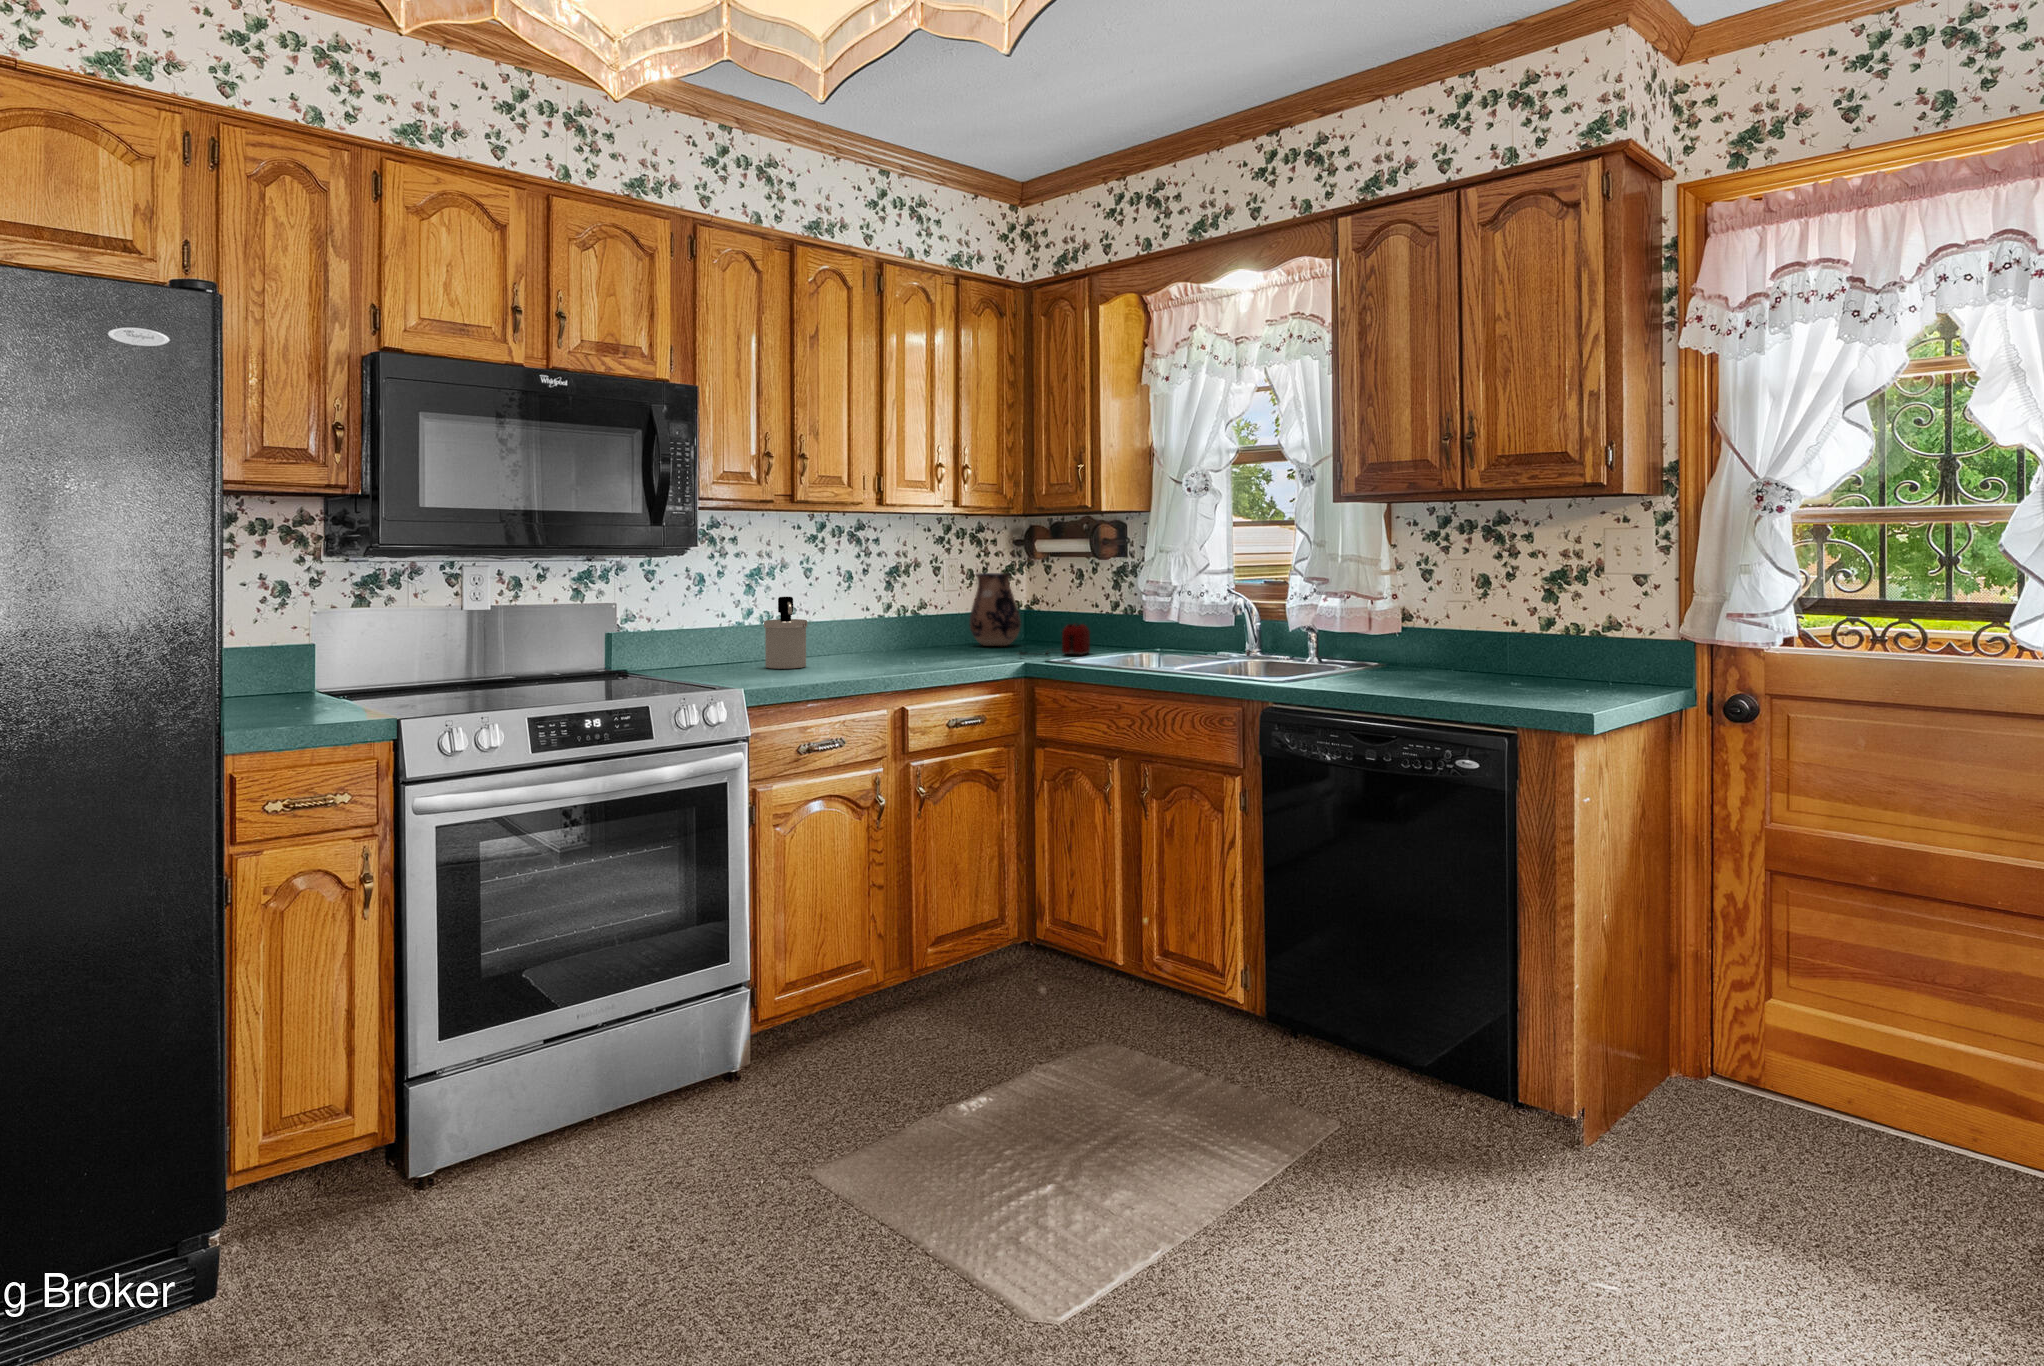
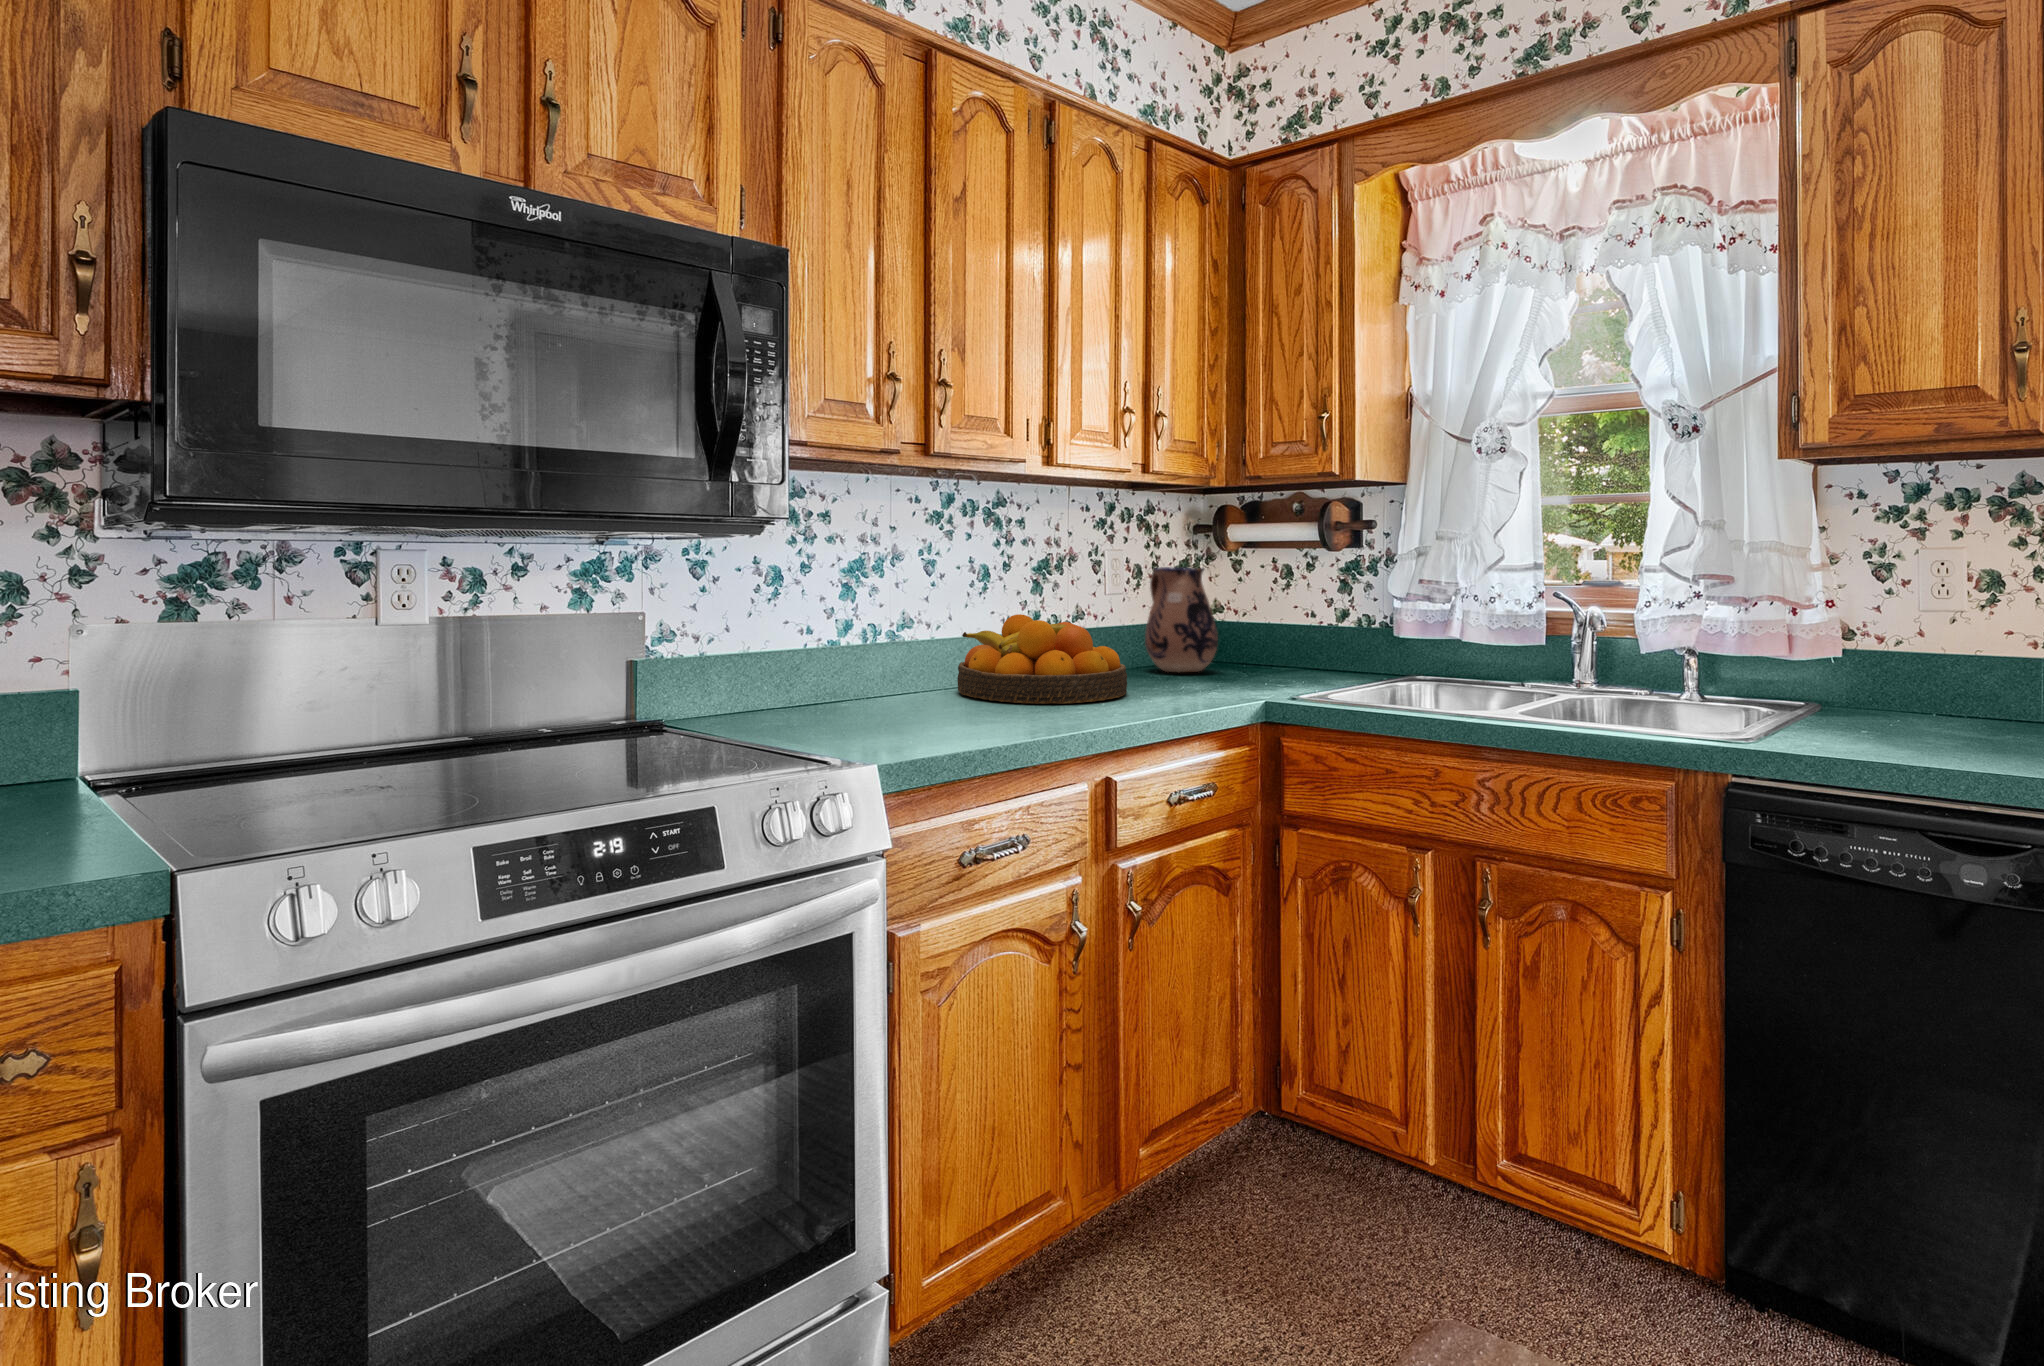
soap dispenser: present [764,597,807,669] -> none [879,604,948,720]
fruit bowl: none [826,605,938,662] -> present [957,614,1127,704]
toaster: present [1019,624,1090,655] -> none [1245,645,1341,697]

